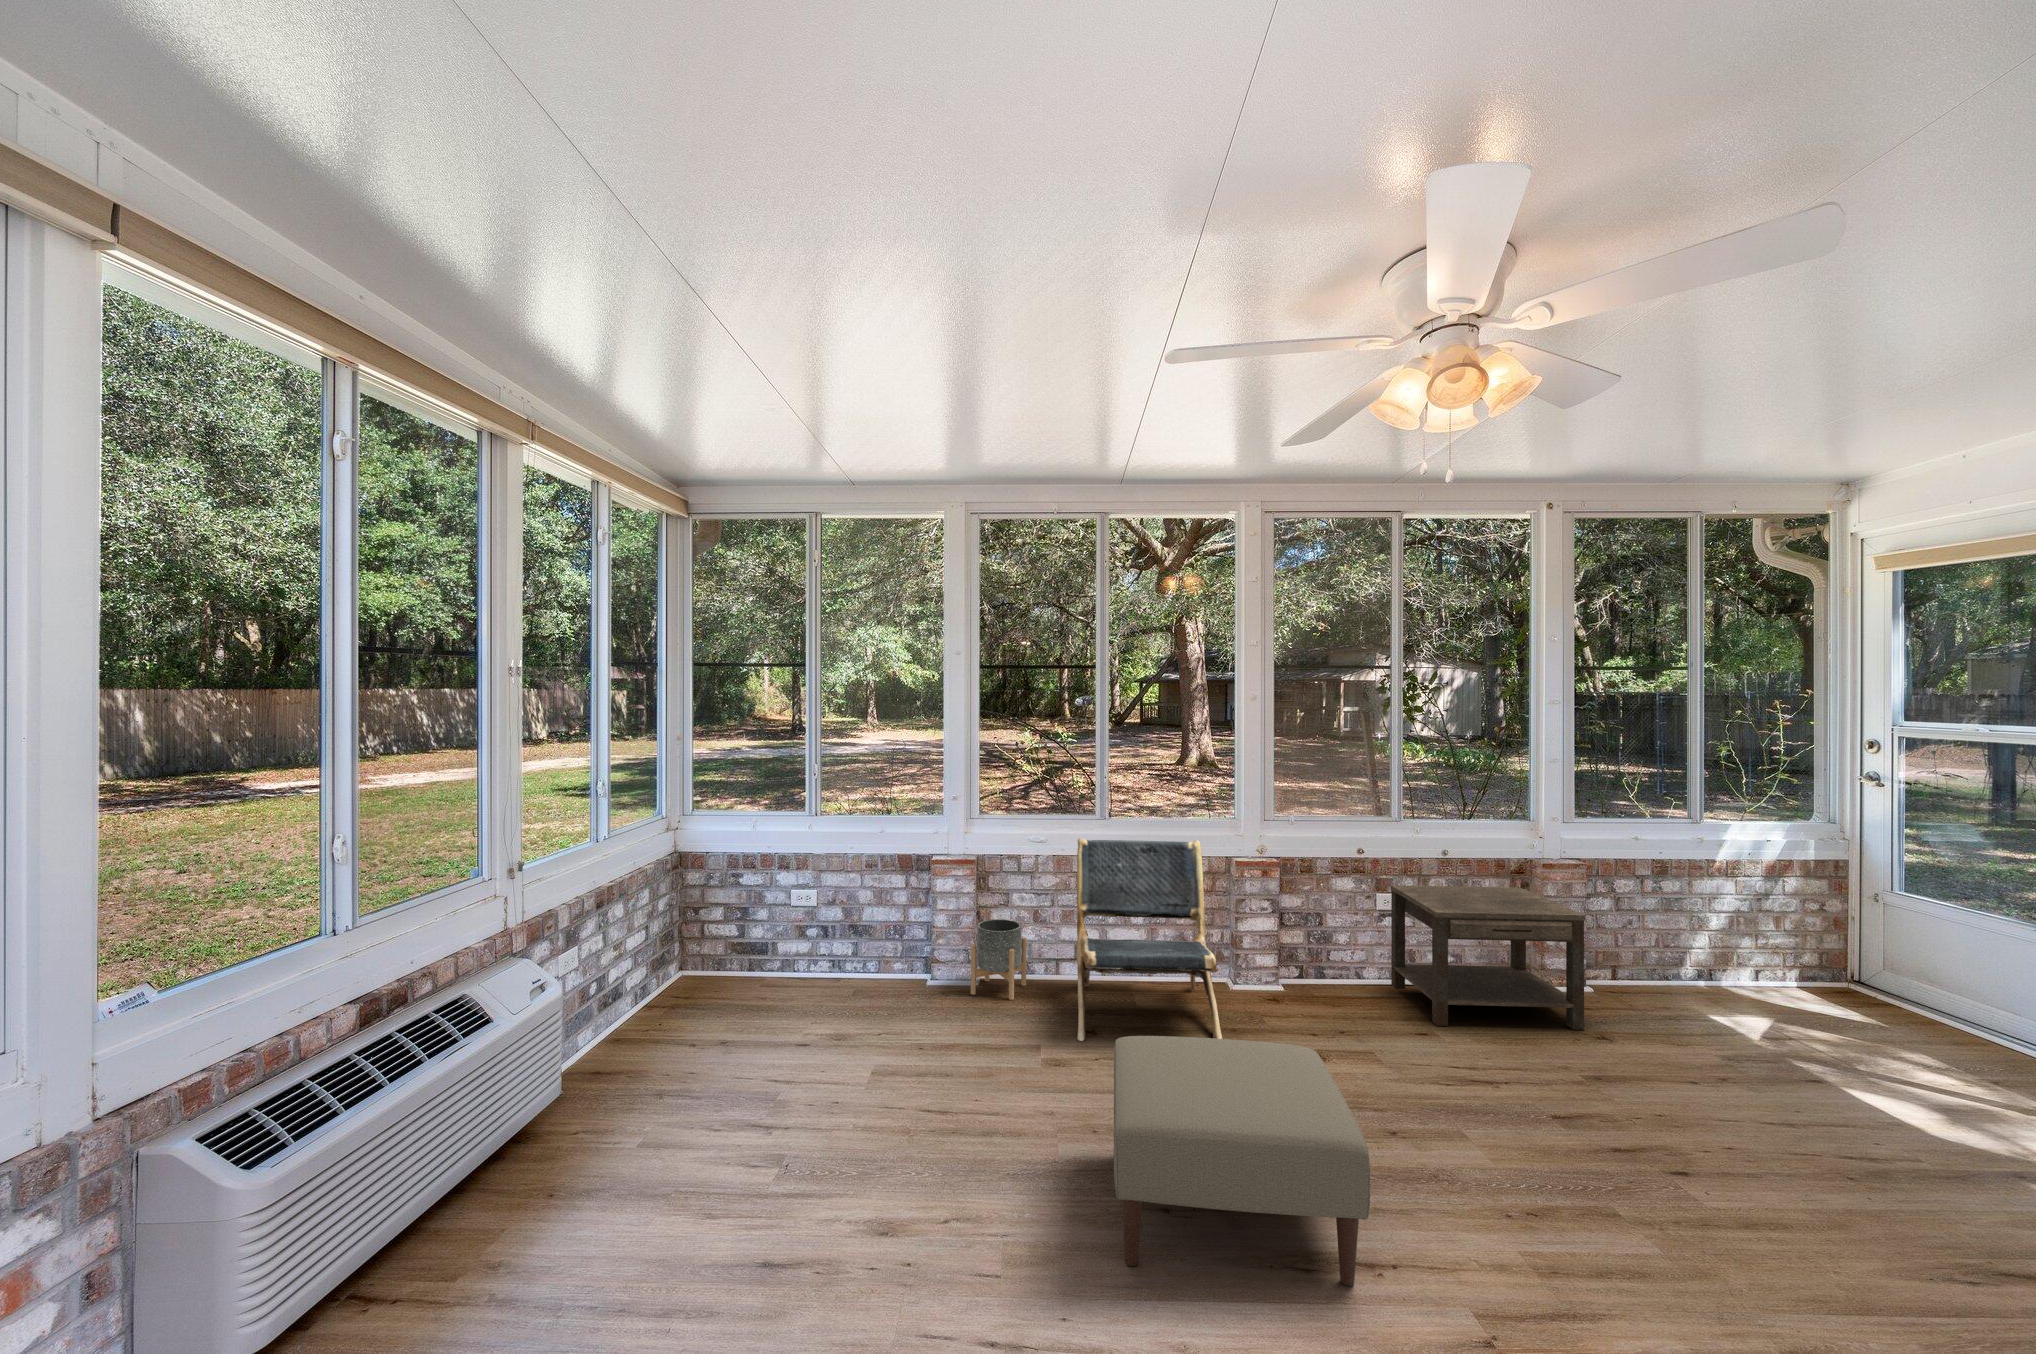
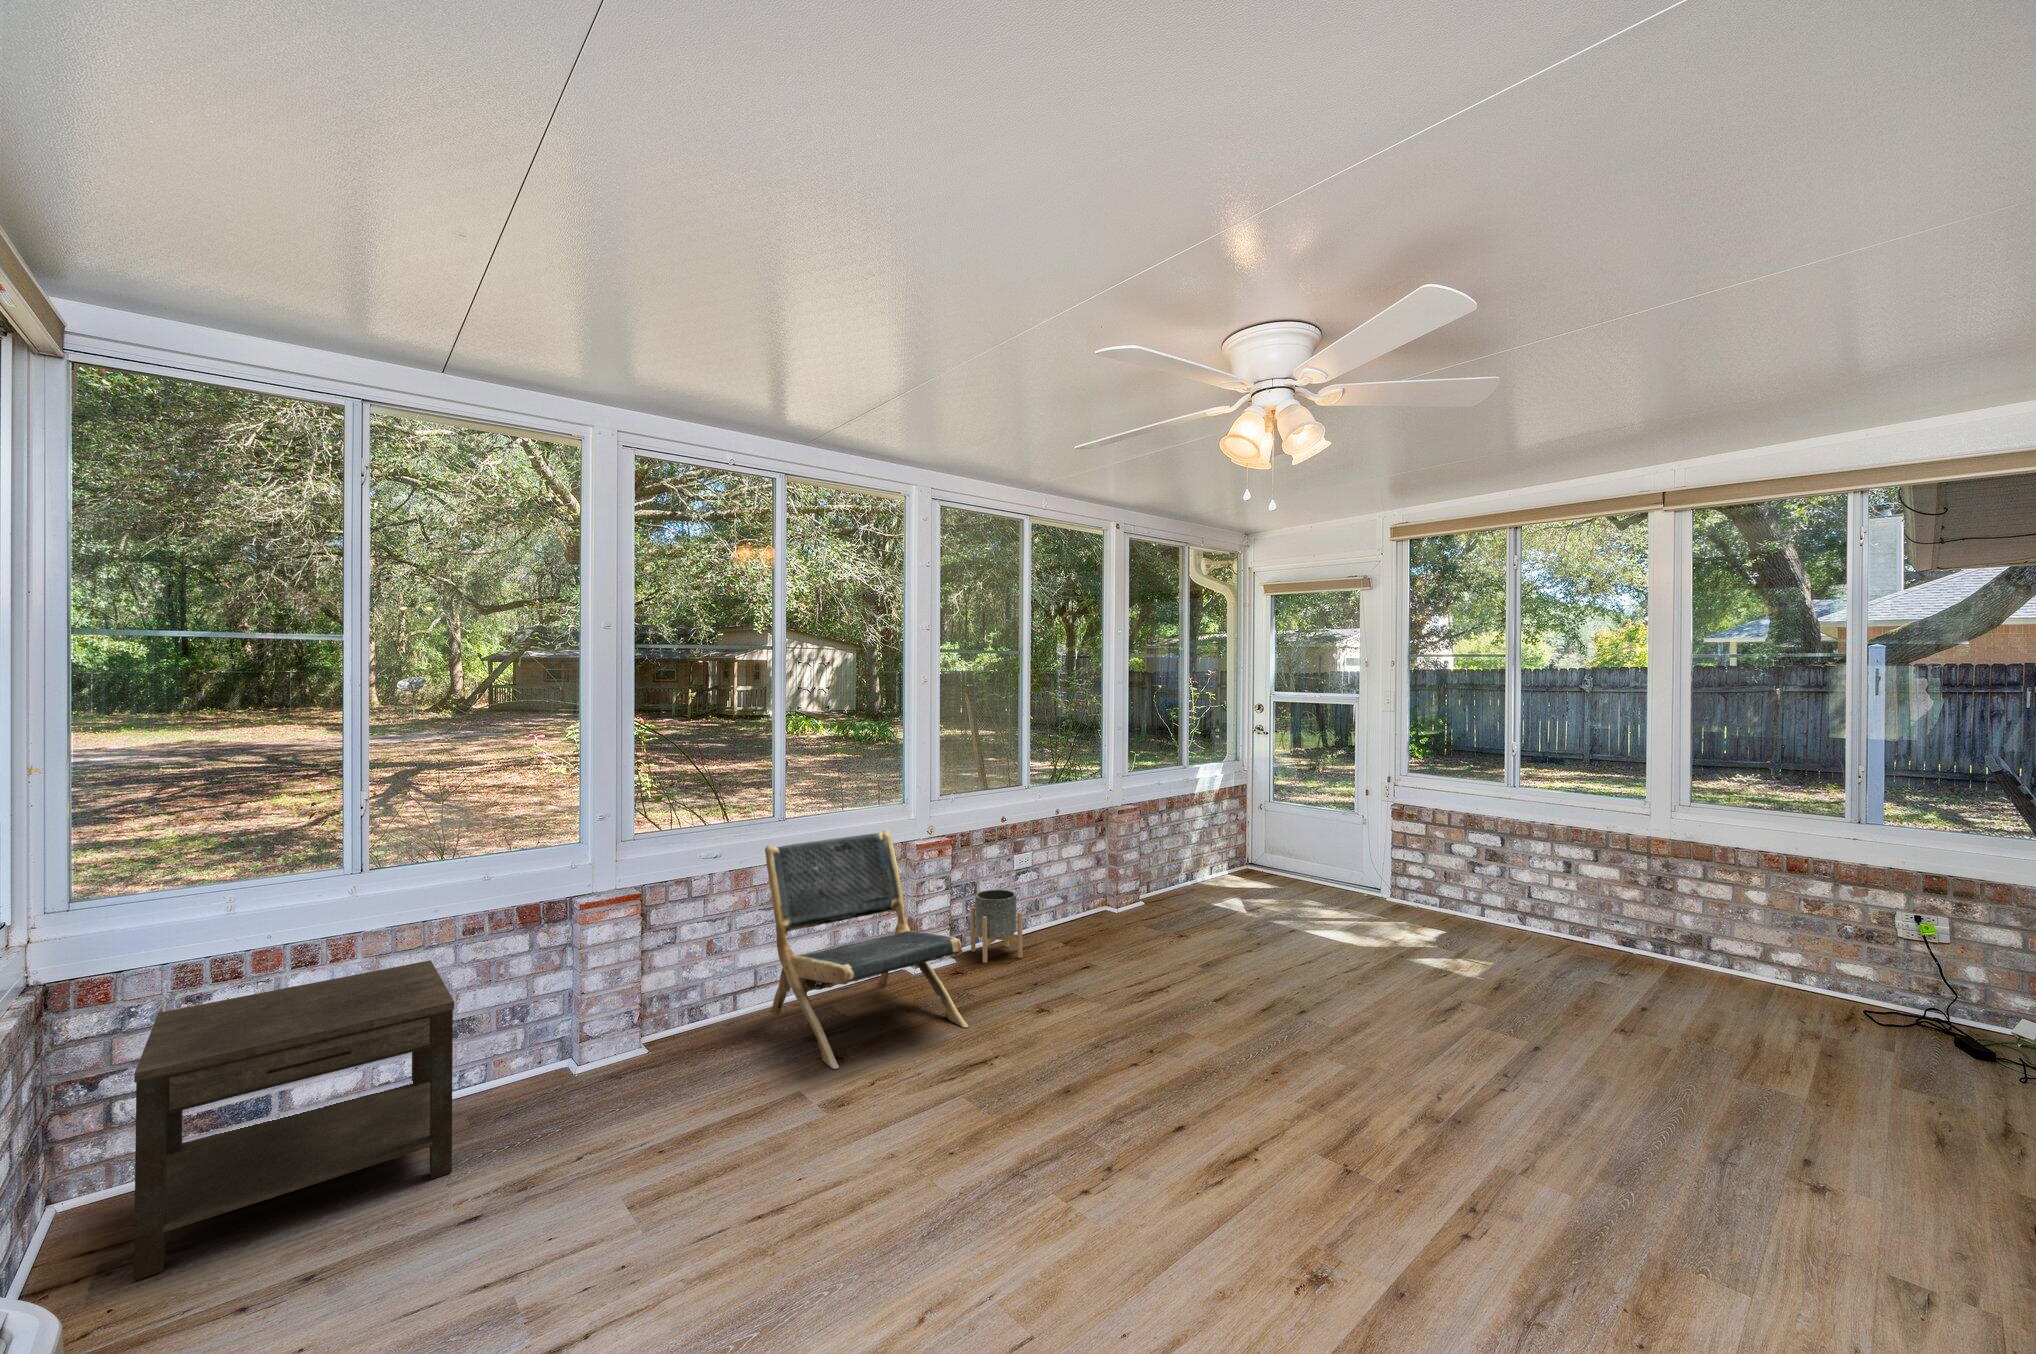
side table: present [1391,885,1585,1030] -> present [134,960,454,1281]
planter: present [971,919,1026,1000] -> present [971,890,1022,963]
ottoman: present [1114,1036,1370,1286] -> none [982,991,1274,1255]

